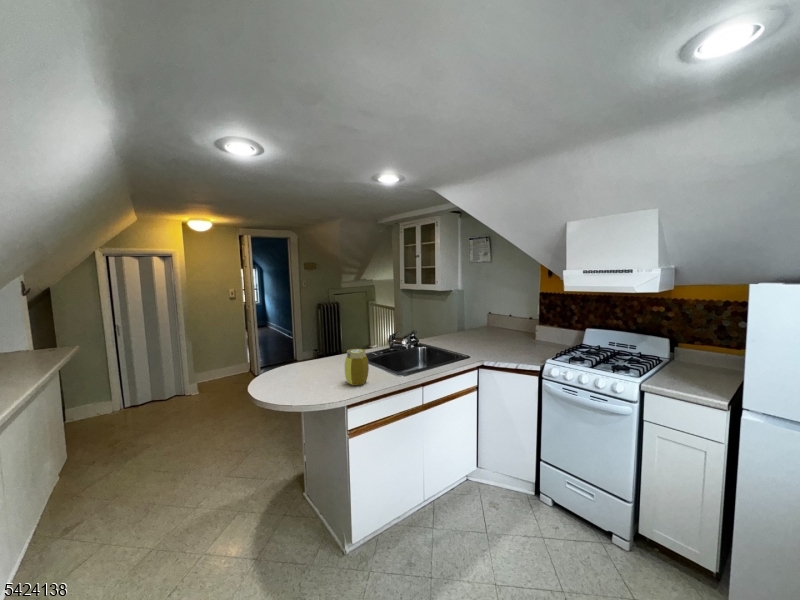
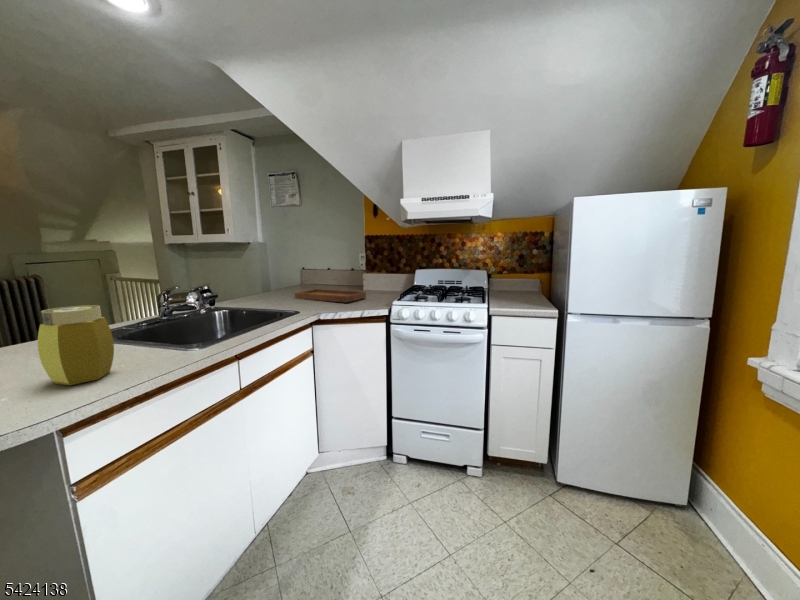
tray: none [474,329,531,353] -> present [295,277,366,302]

